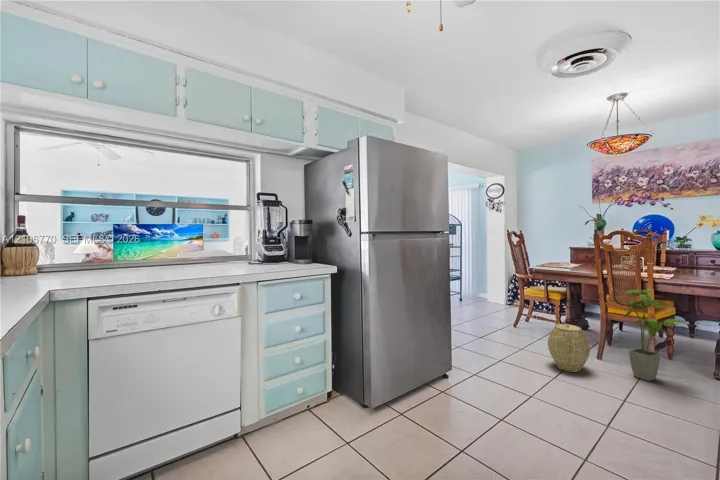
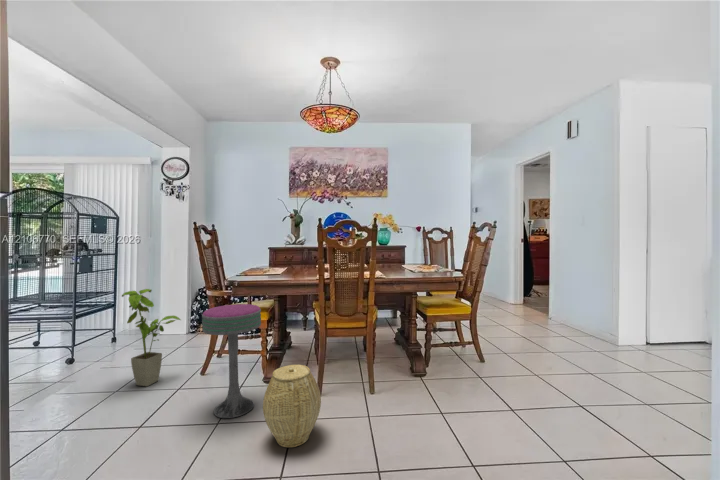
bar stool: none [513,284,551,350] -> present [202,304,261,418]
house plant: present [624,290,688,381] -> present [122,289,180,386]

